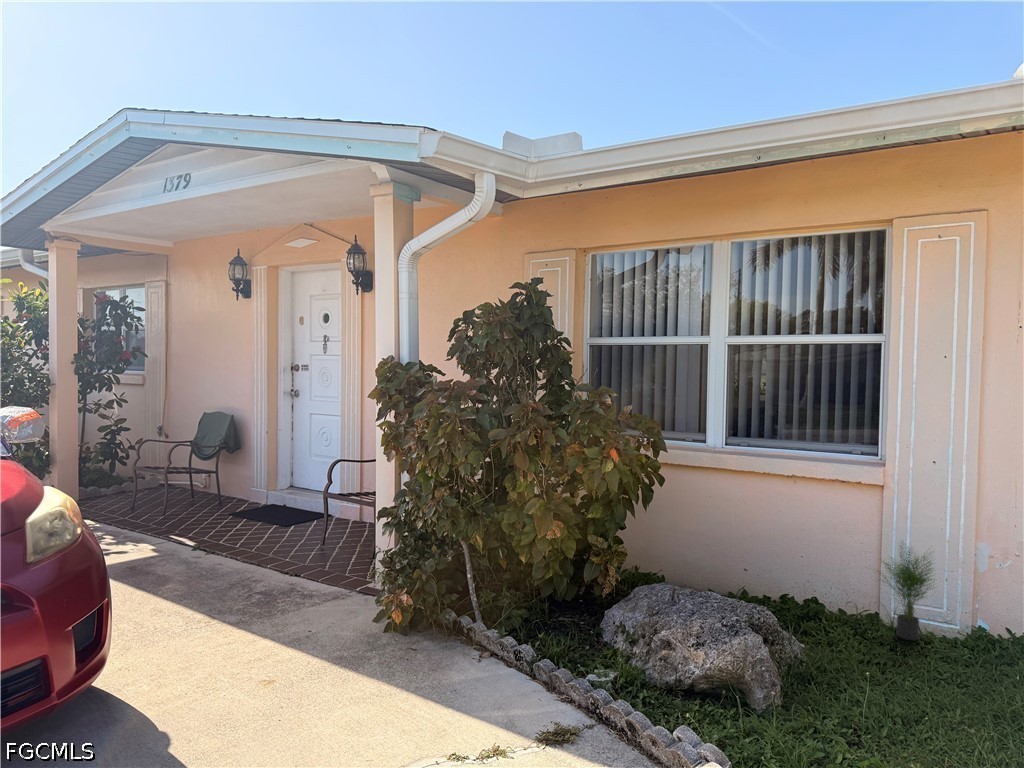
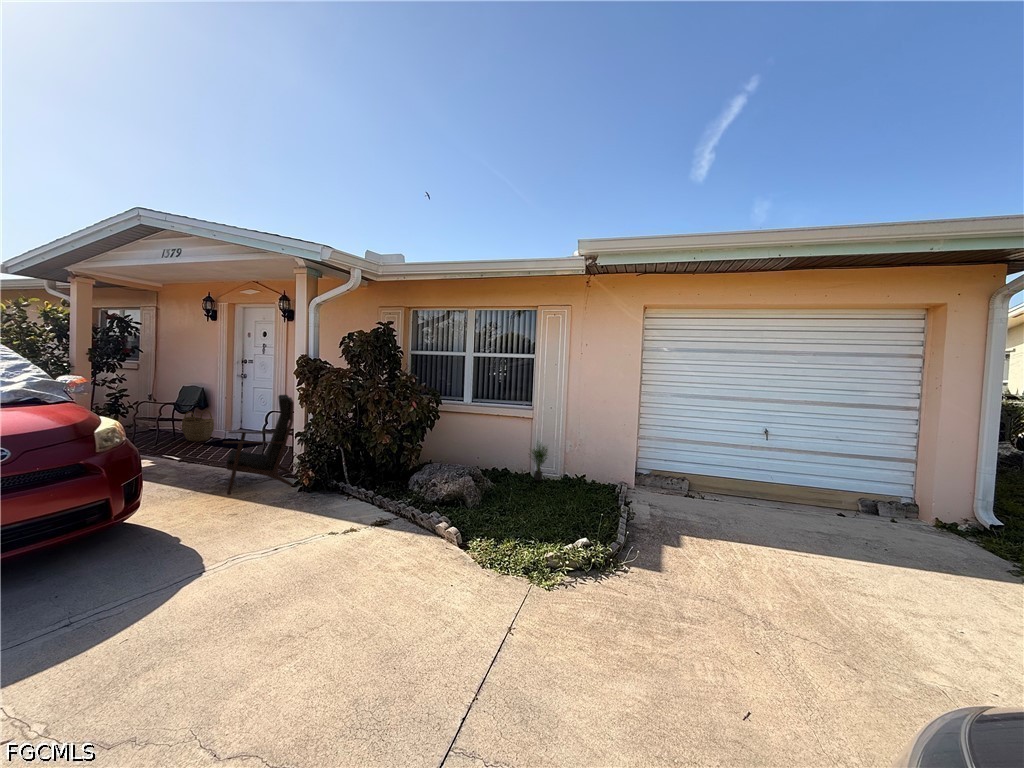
lounge chair: none [252,431,377,627] -> present [223,395,295,494]
woven basket: none [199,453,246,508] -> present [182,410,214,442]

